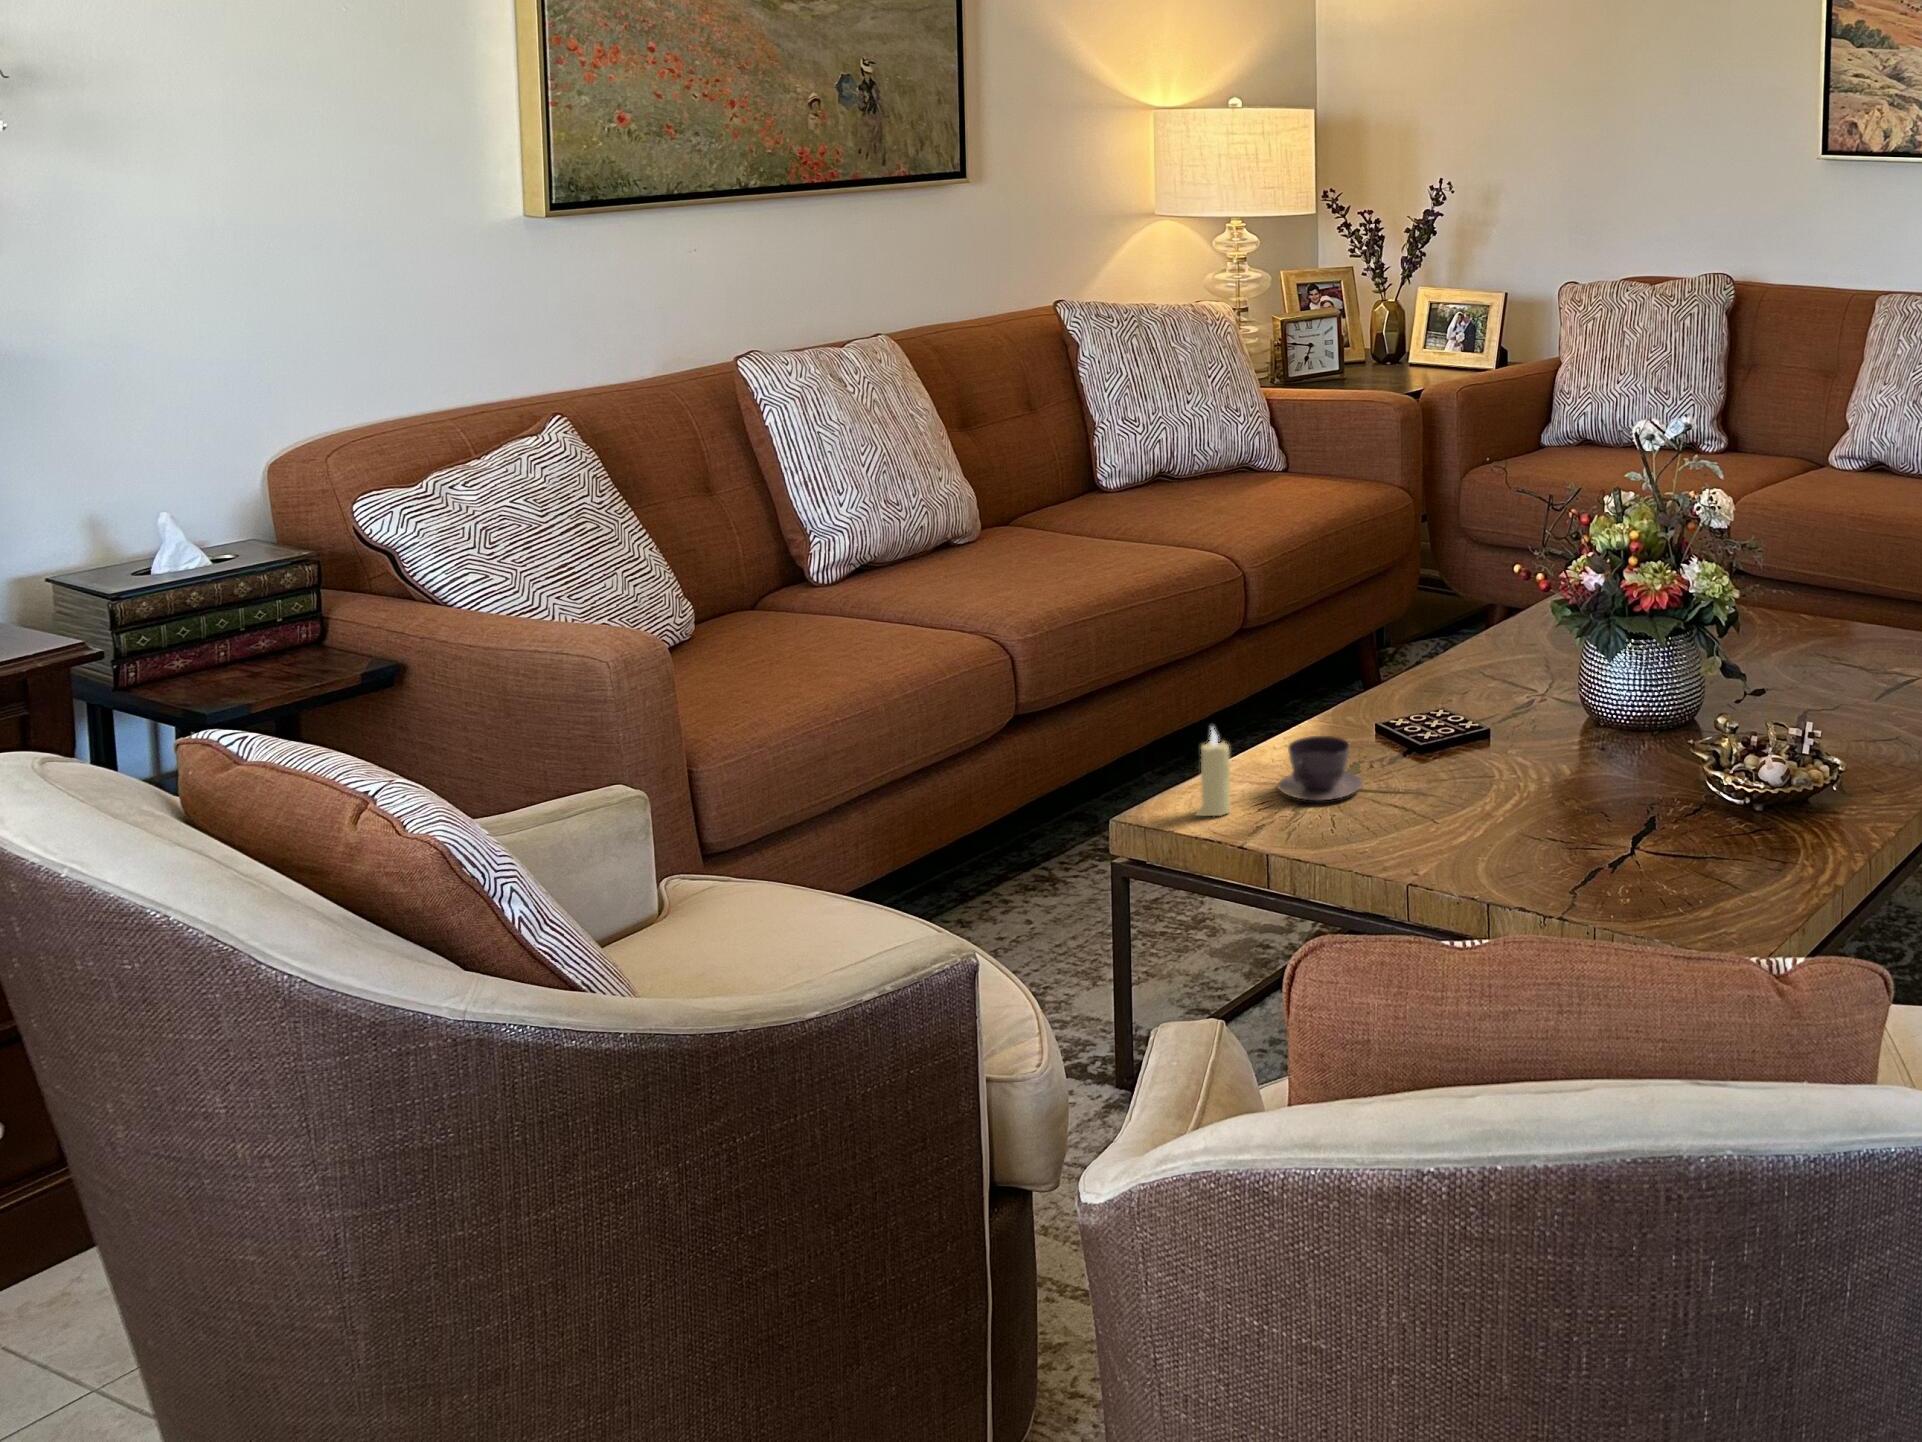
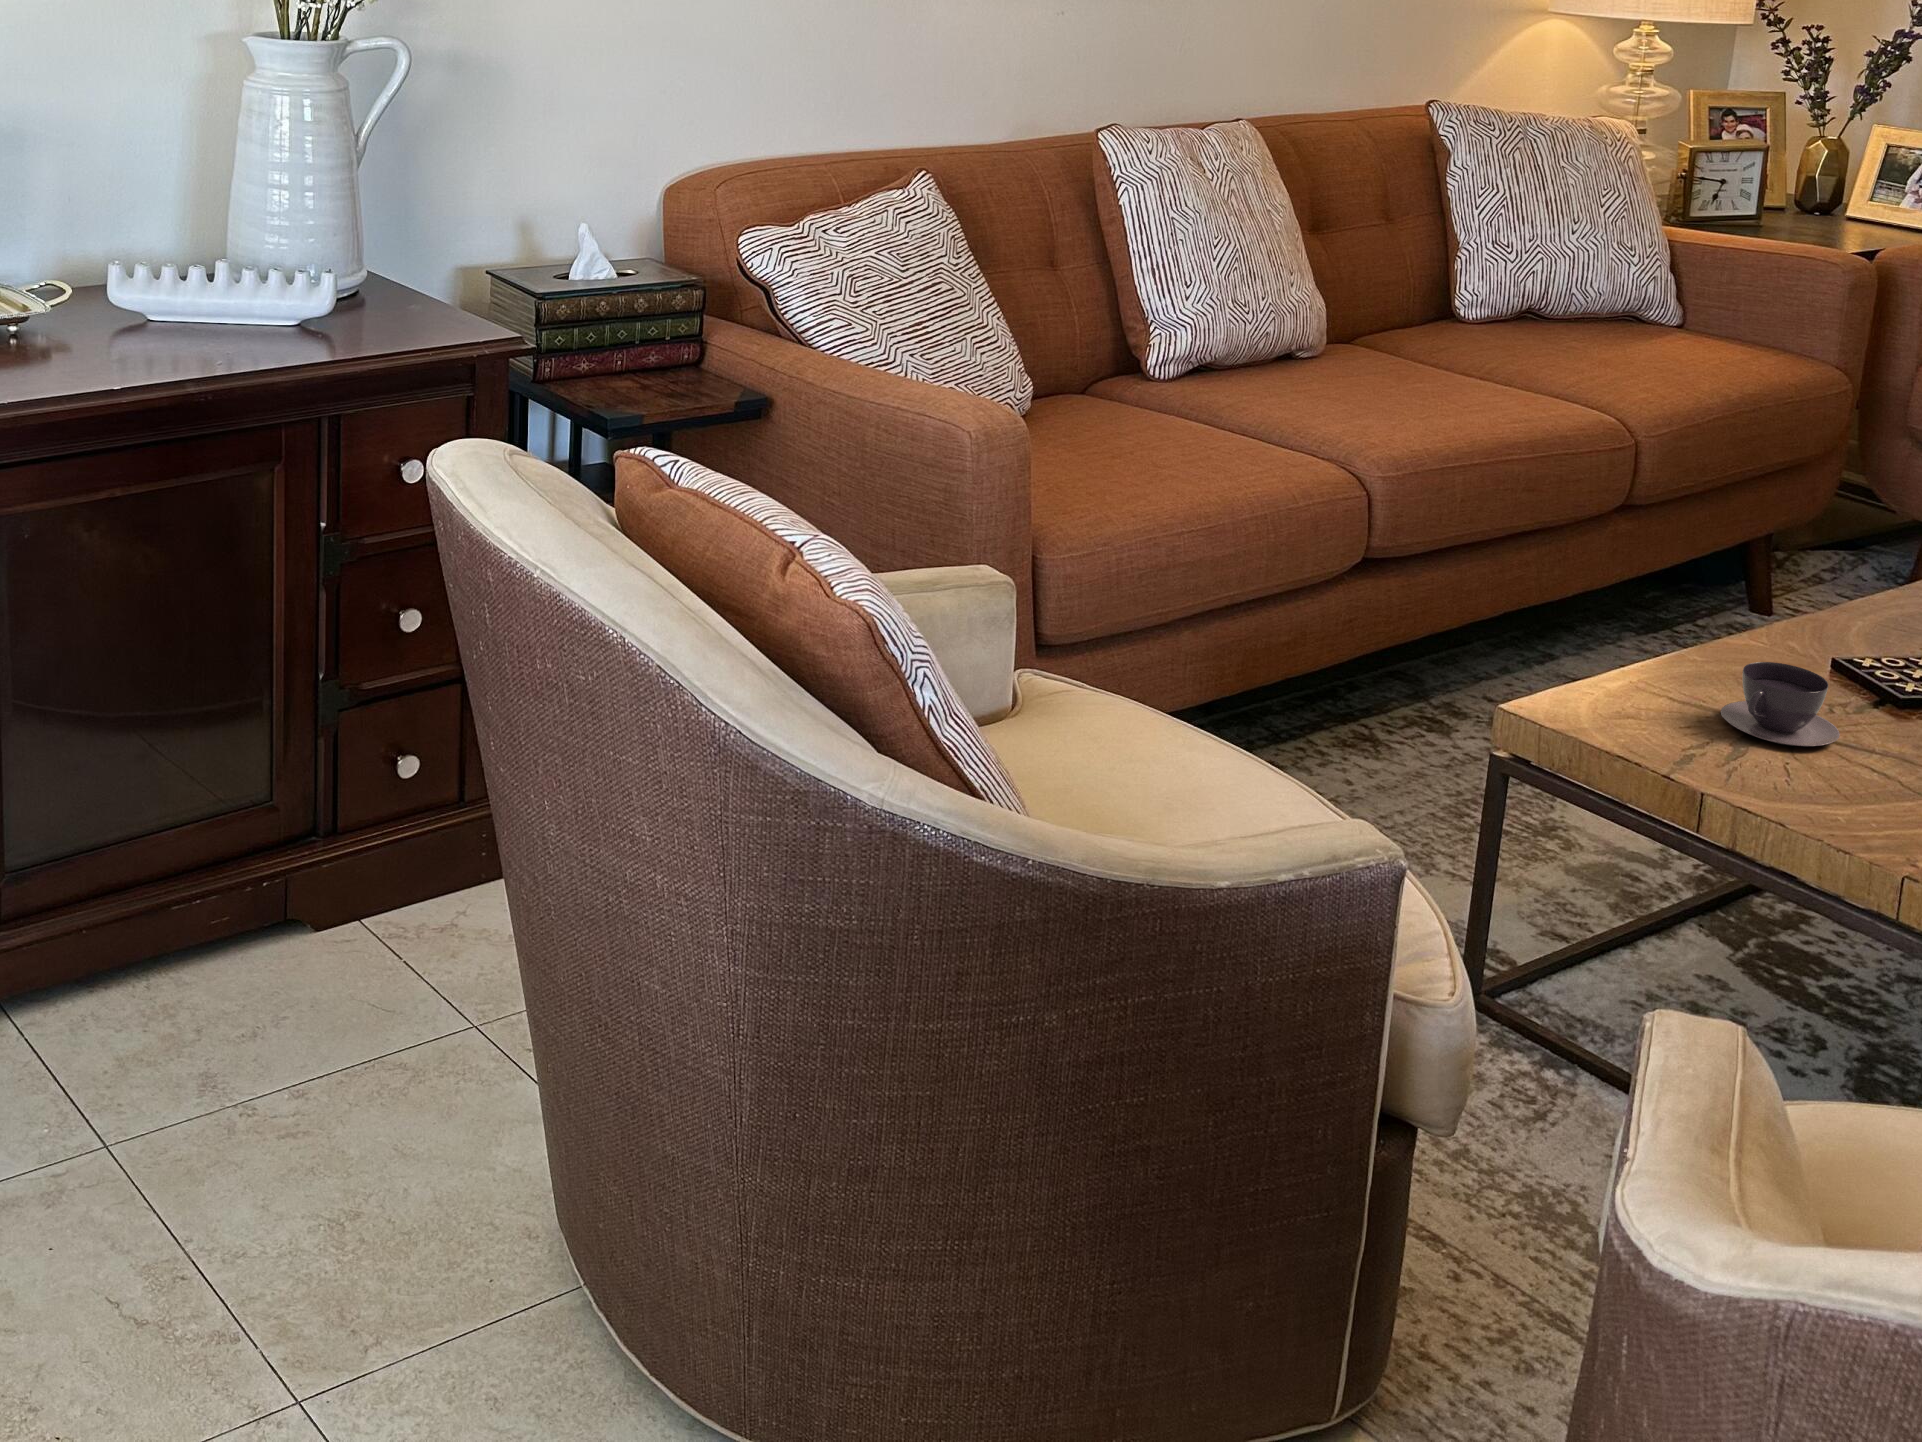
candle: present [1196,728,1231,816] -> none [1612,628,1670,734]

